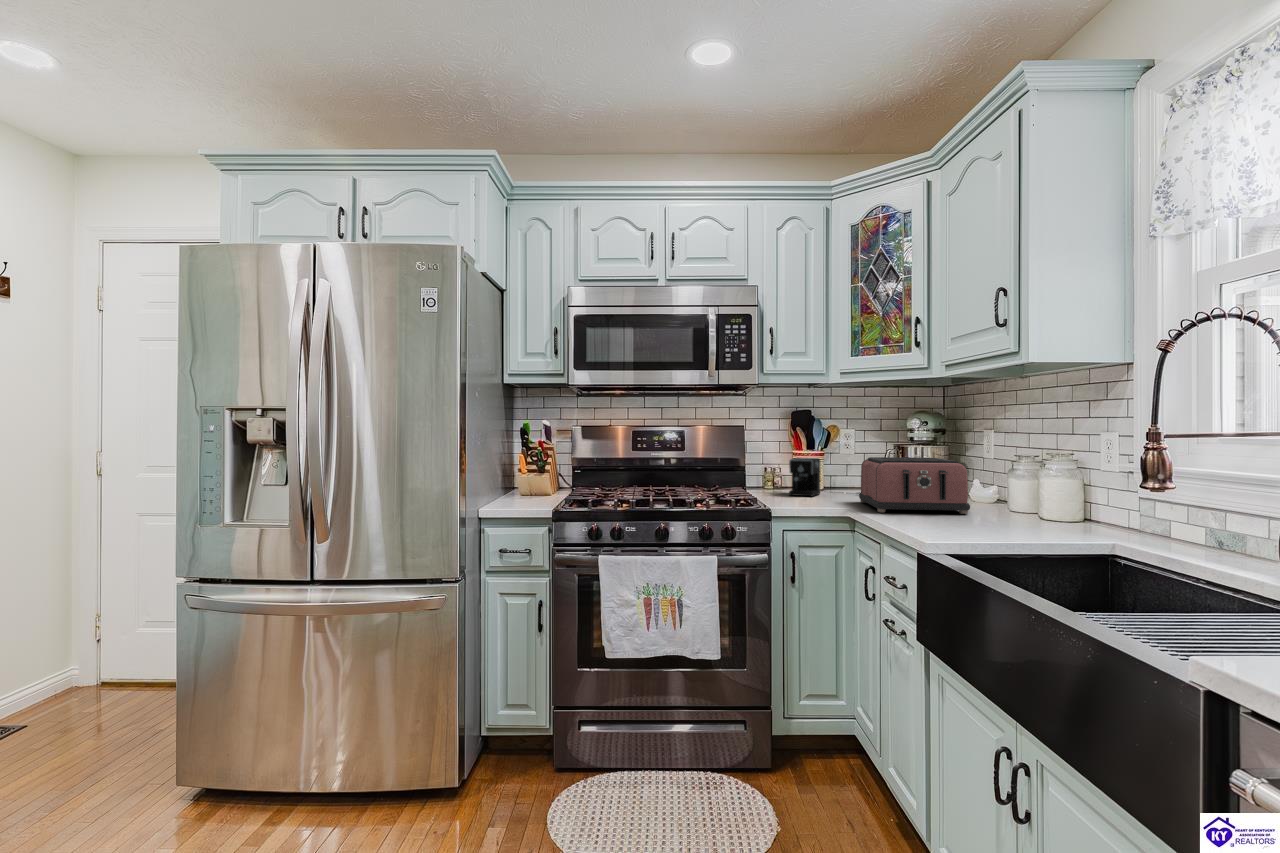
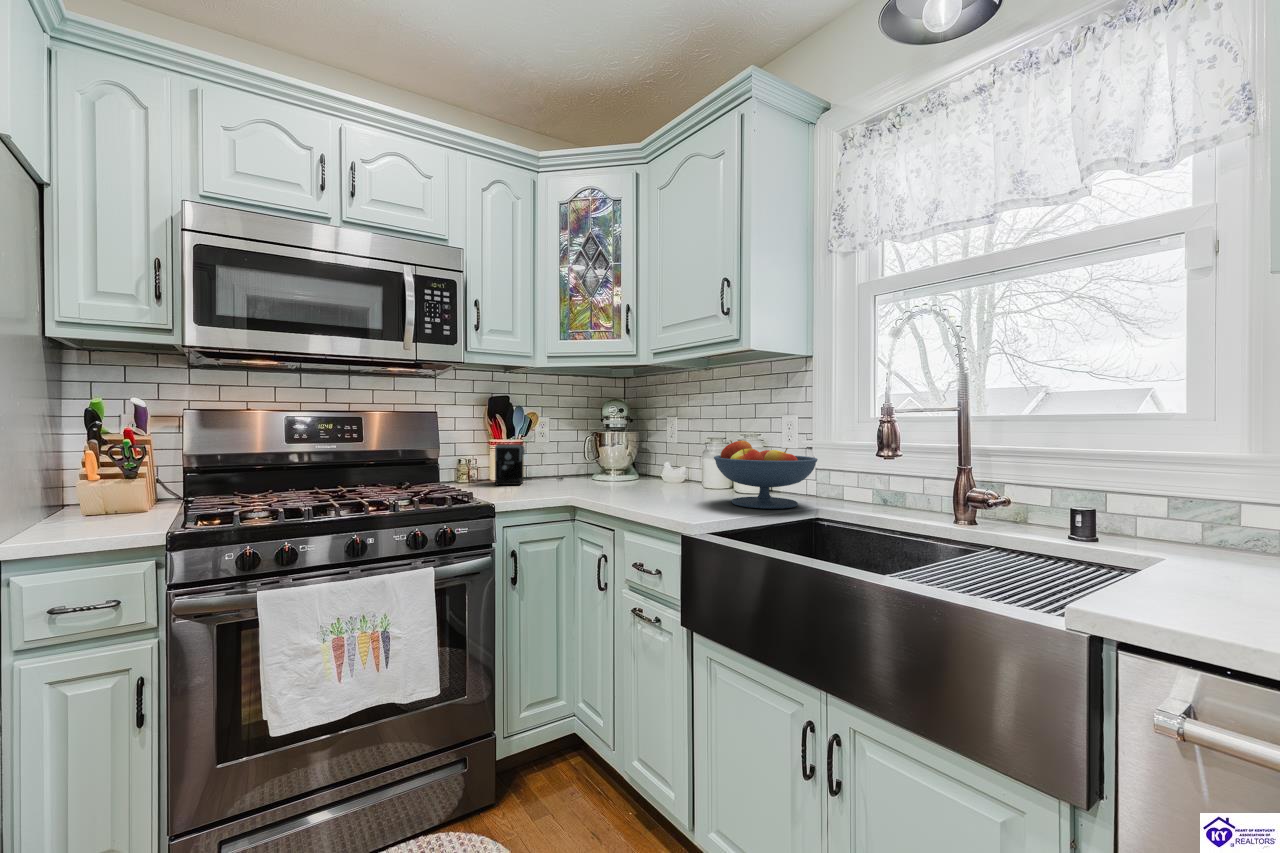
toaster: present [859,457,970,514] -> none [572,441,684,497]
fruit bowl: none [982,460,1111,537] -> present [714,440,818,509]

